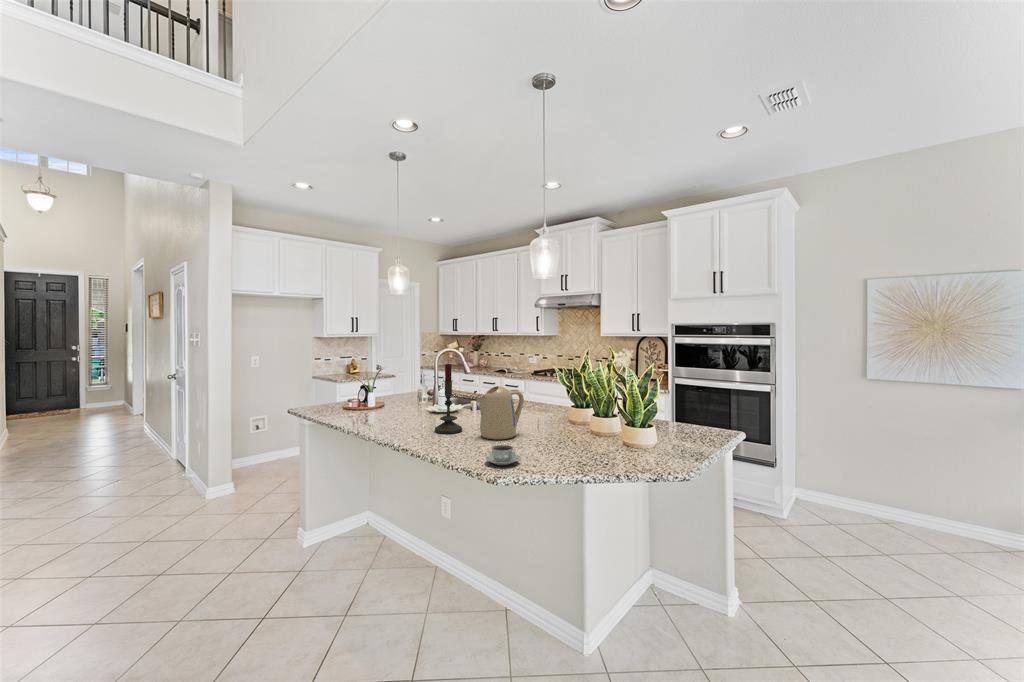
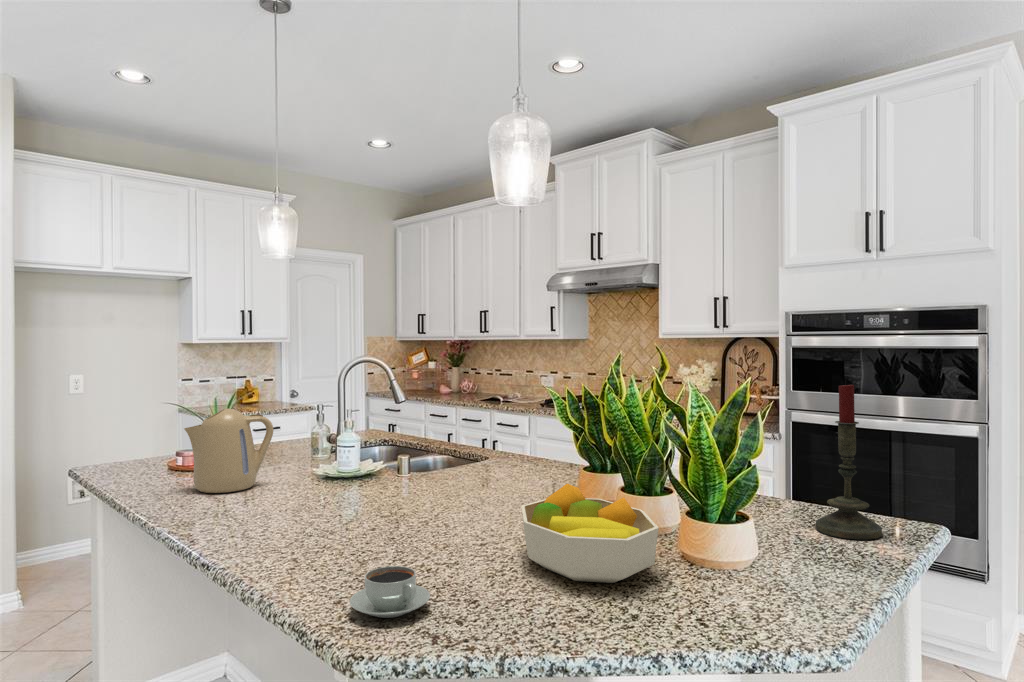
candle: present [435,364,462,434] -> present [816,381,882,540]
kettle: present [476,386,524,440] -> present [184,408,273,493]
fruit bowl: none [549,411,615,453] -> present [521,484,659,583]

